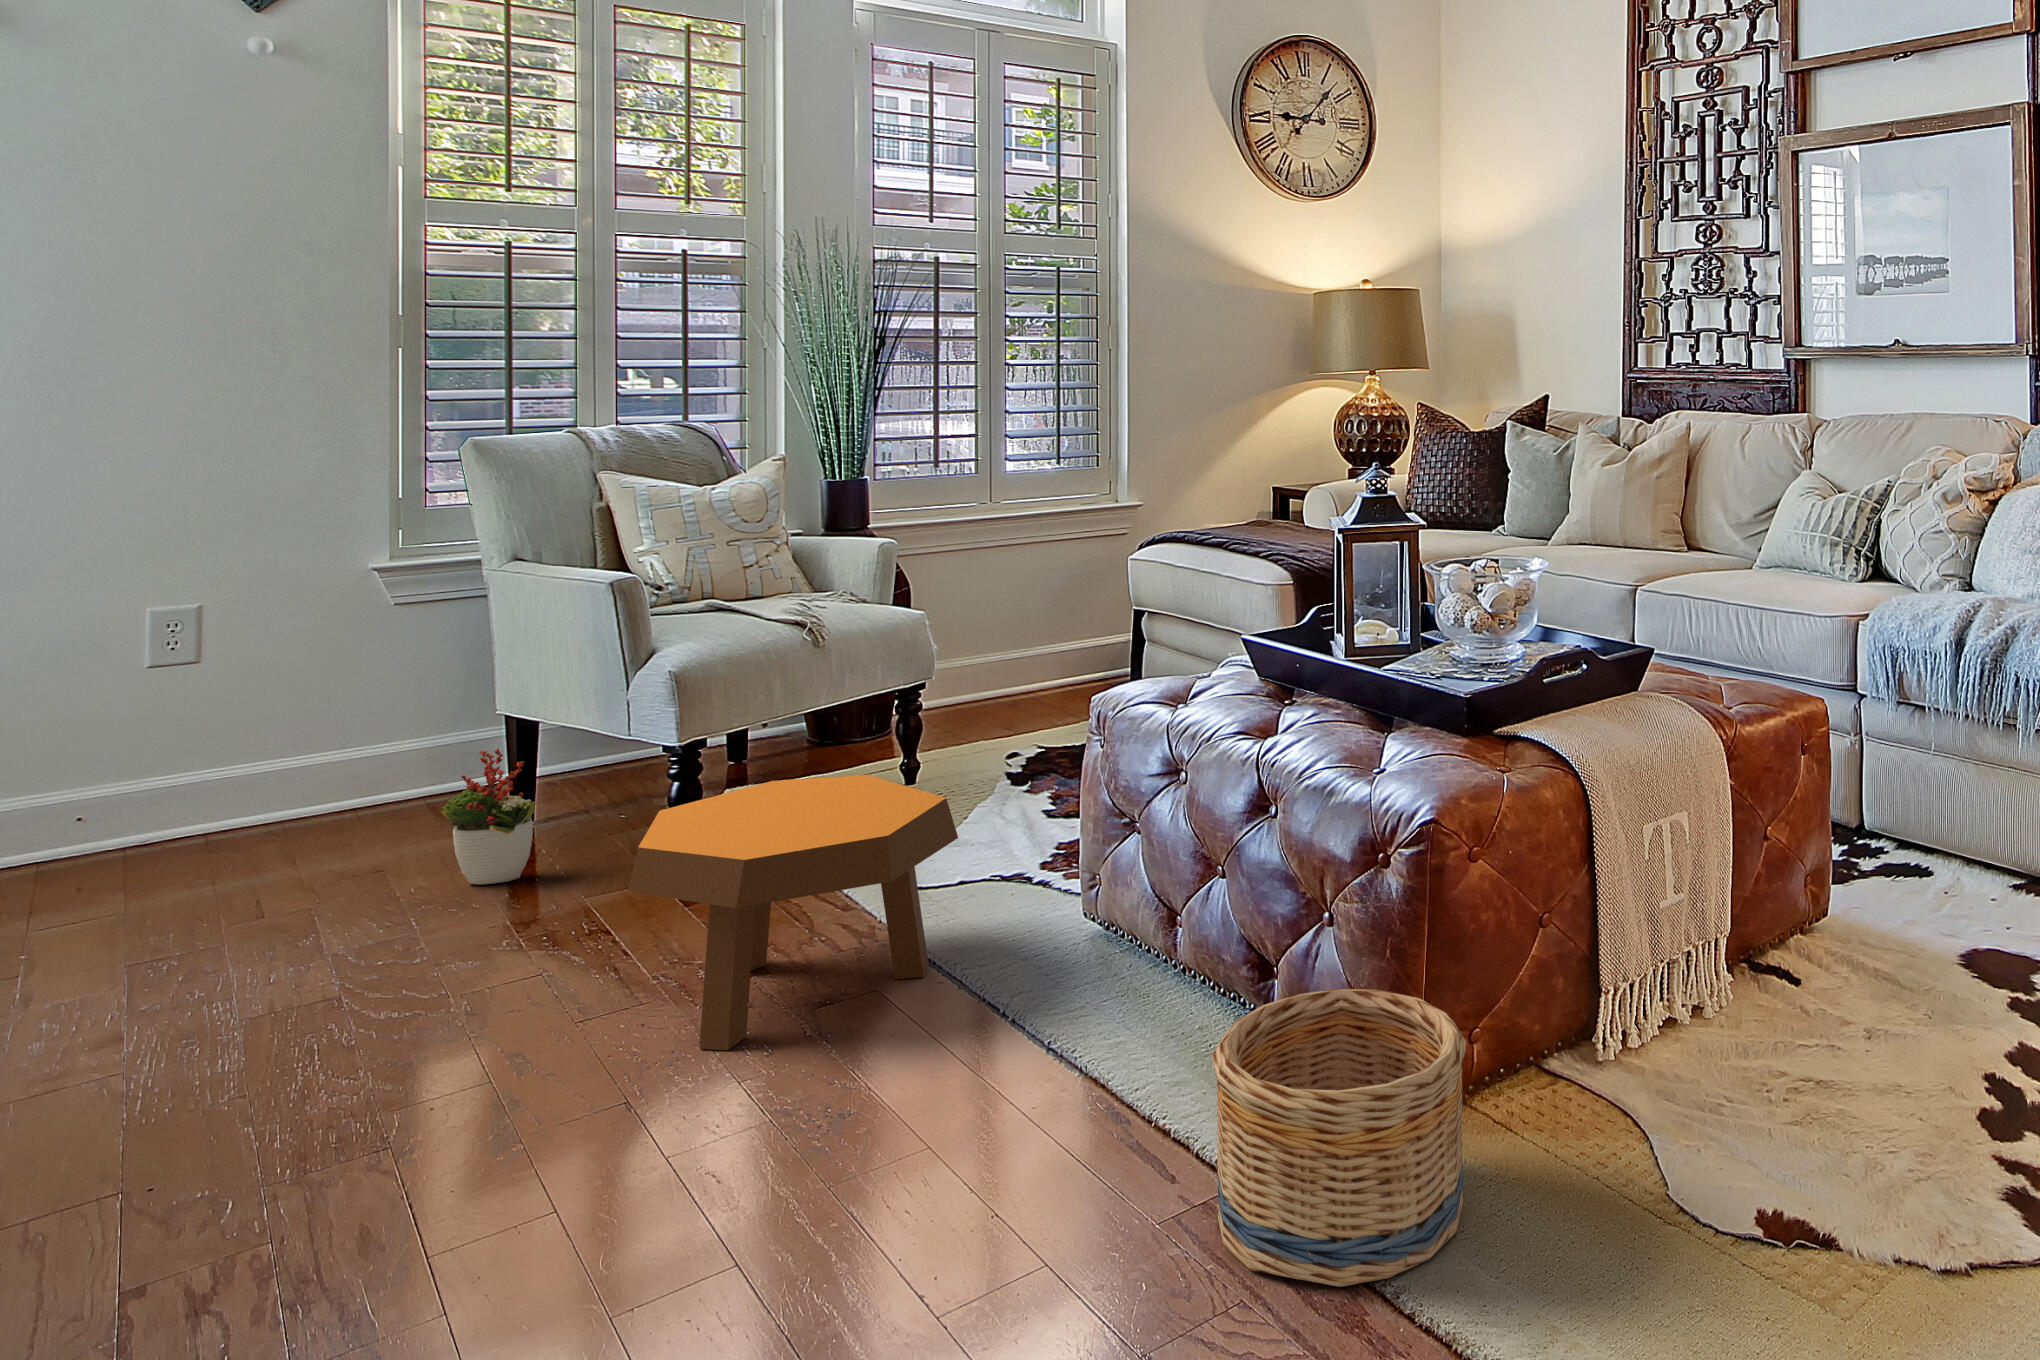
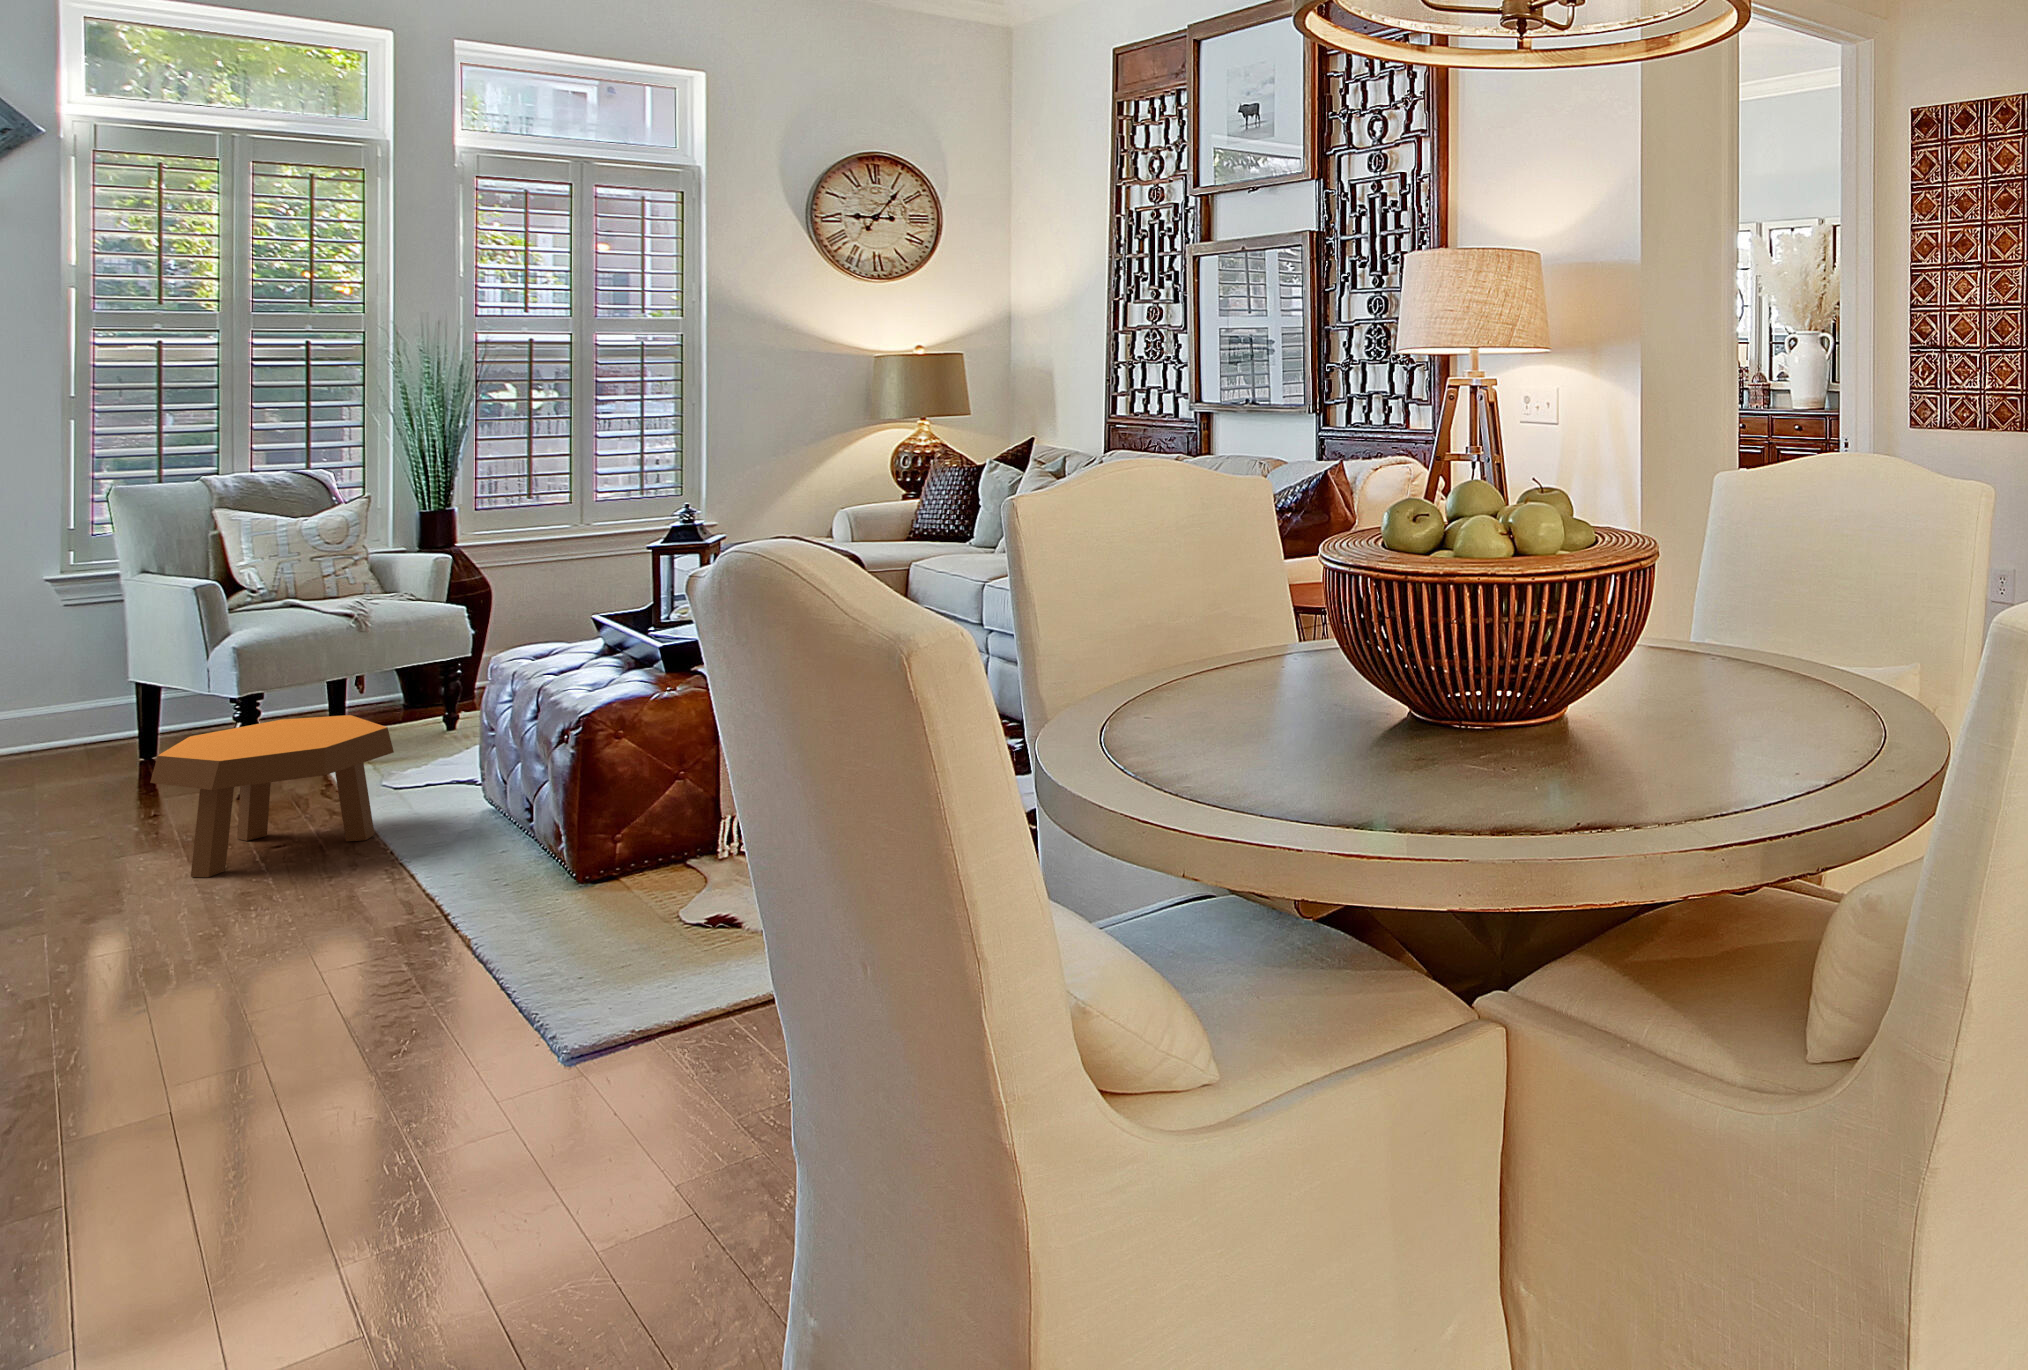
decorative plant: present [440,749,536,885] -> none [70,703,142,796]
basket: present [1213,989,1466,1287] -> none [420,821,586,964]

